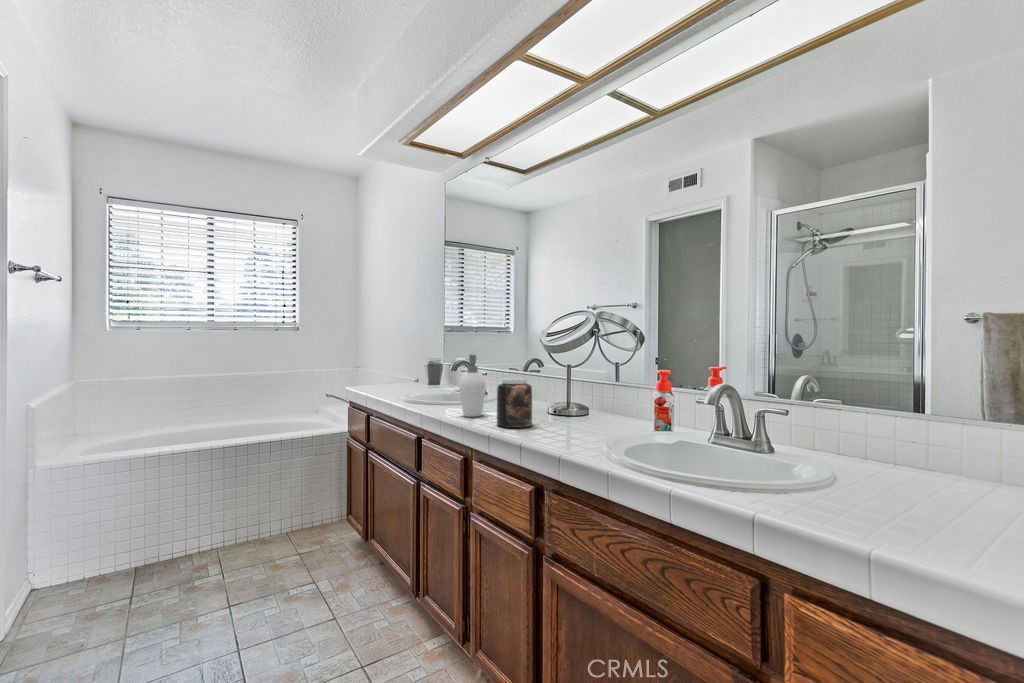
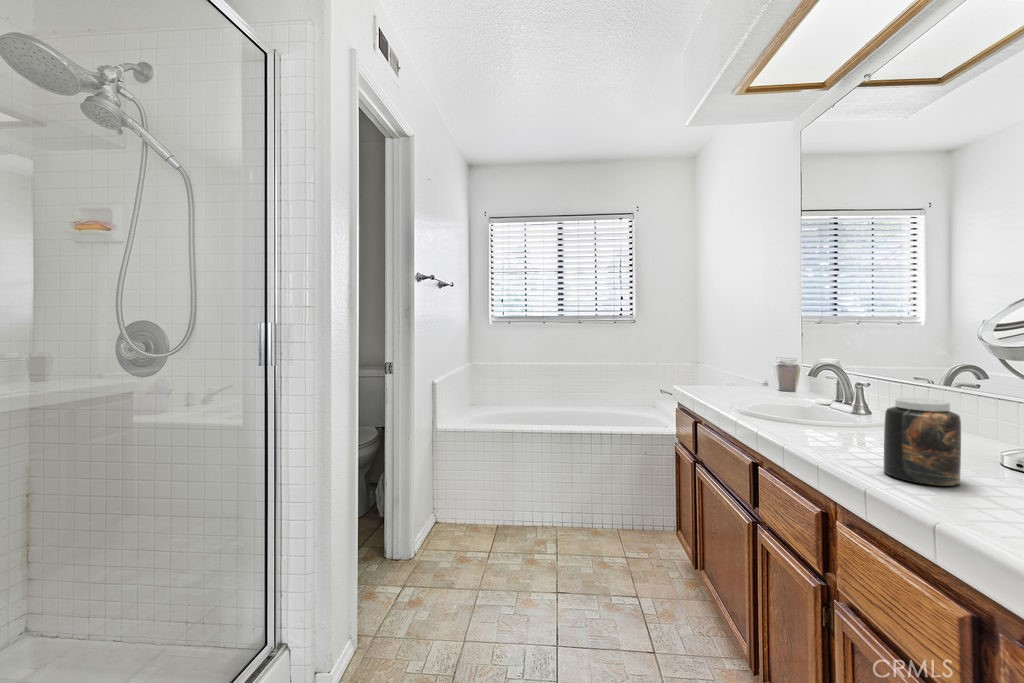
soap dispenser: present [459,355,486,417] -> none [817,357,882,450]

